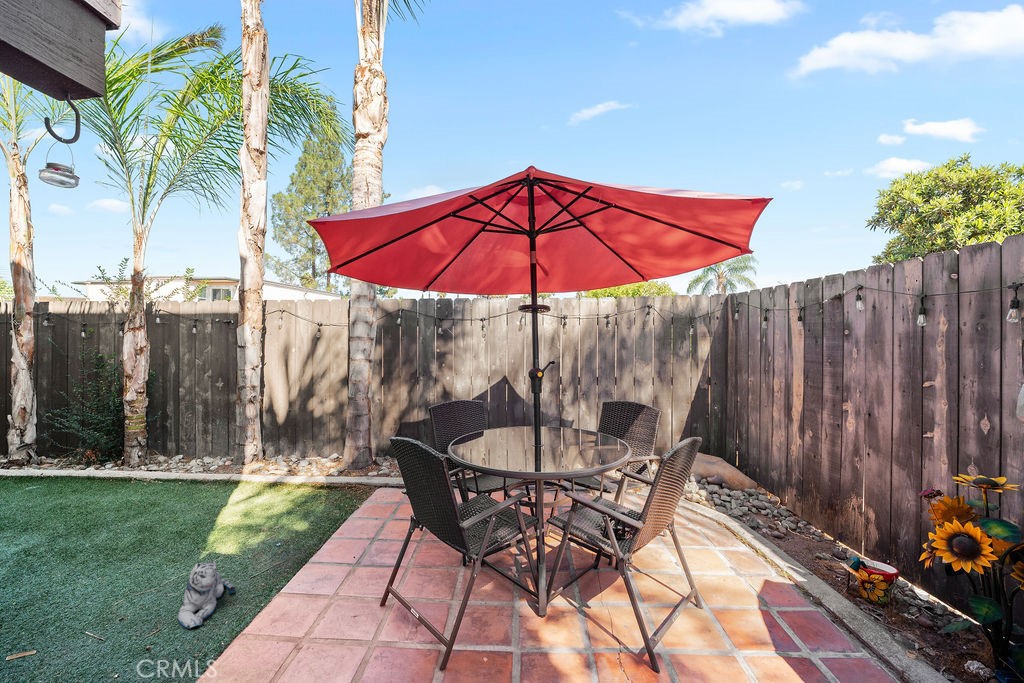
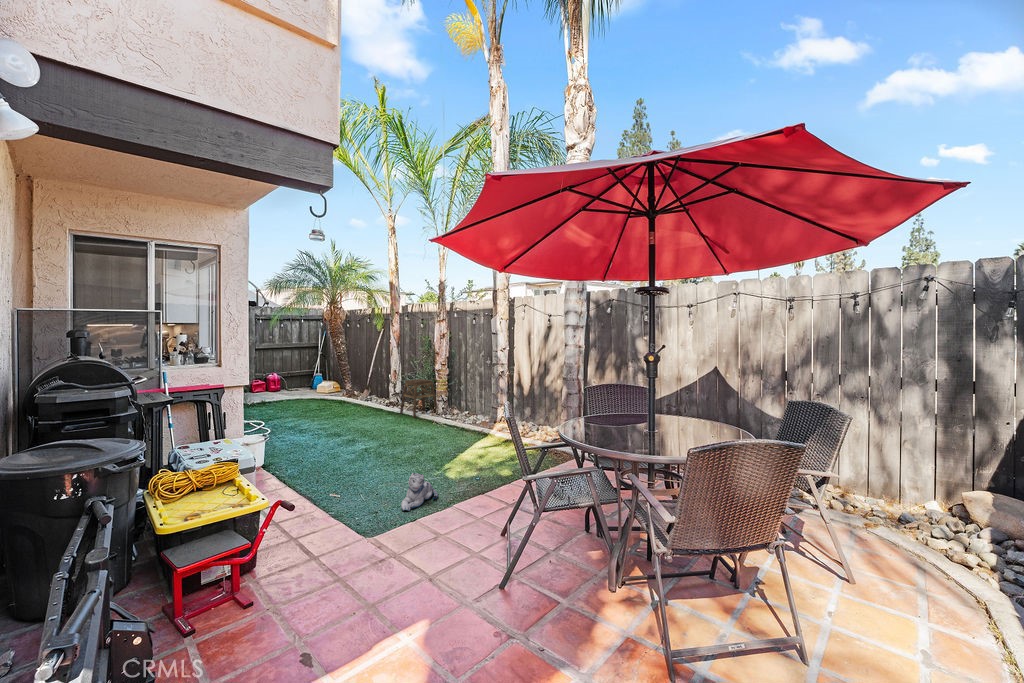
stool: none [44,417,129,480] -> present [400,379,437,418]

